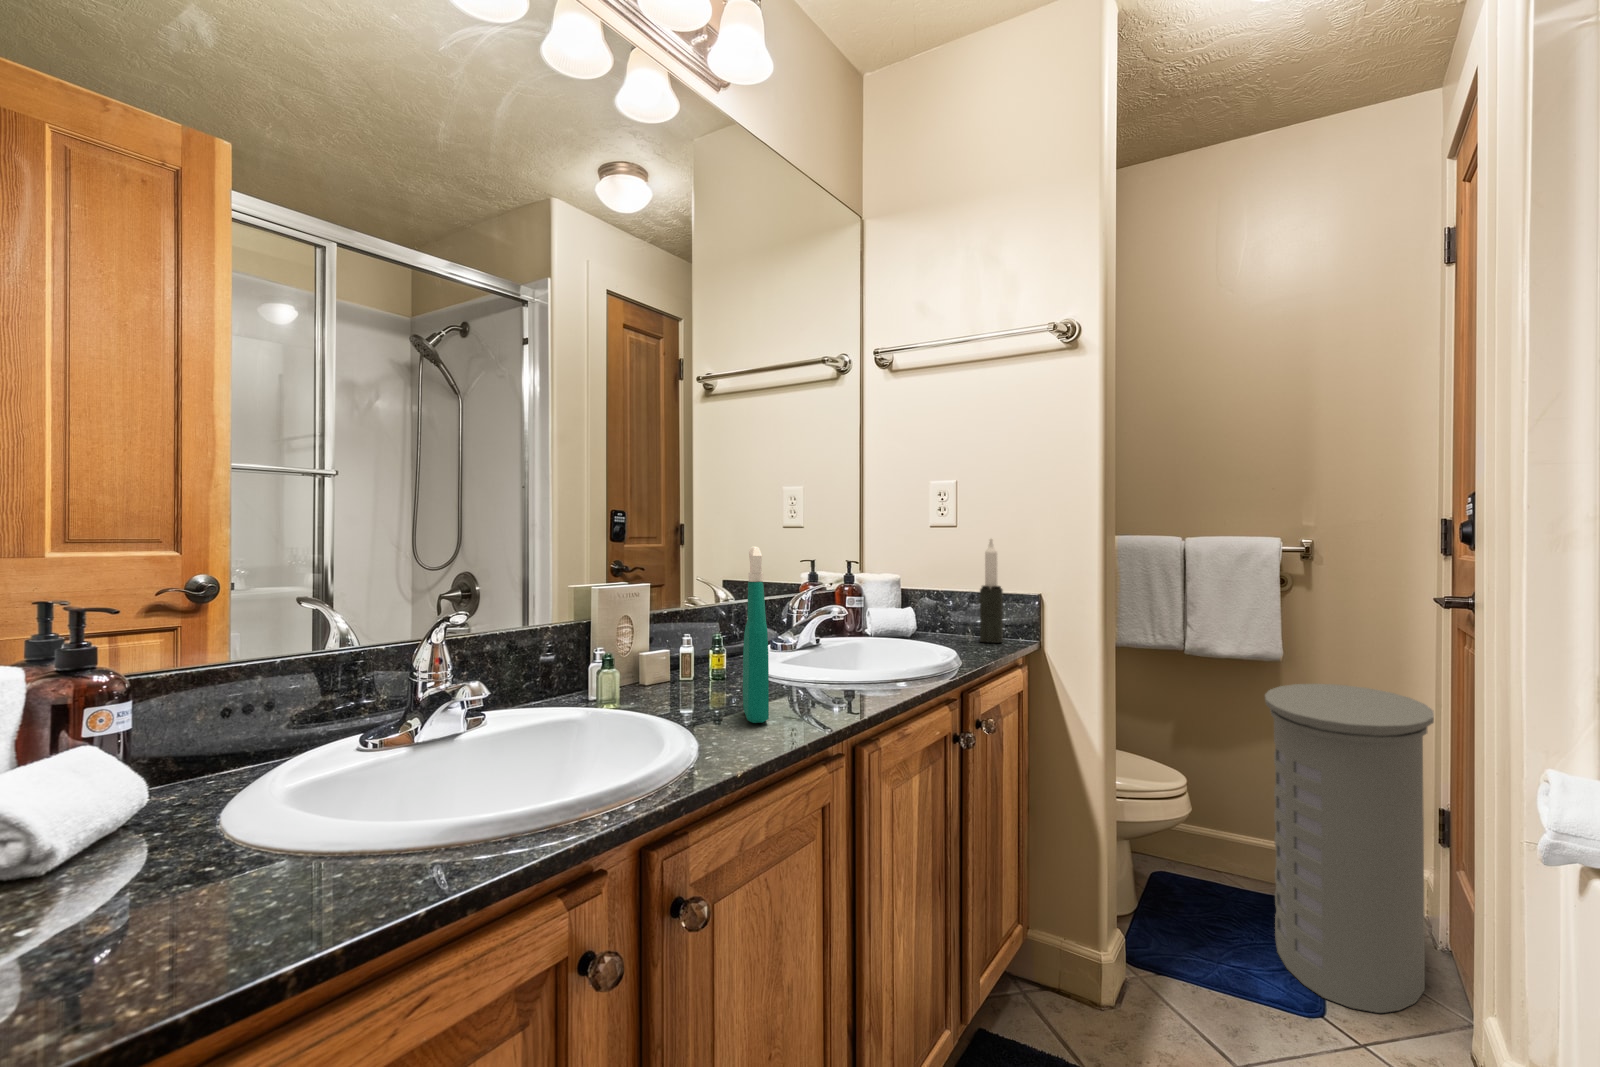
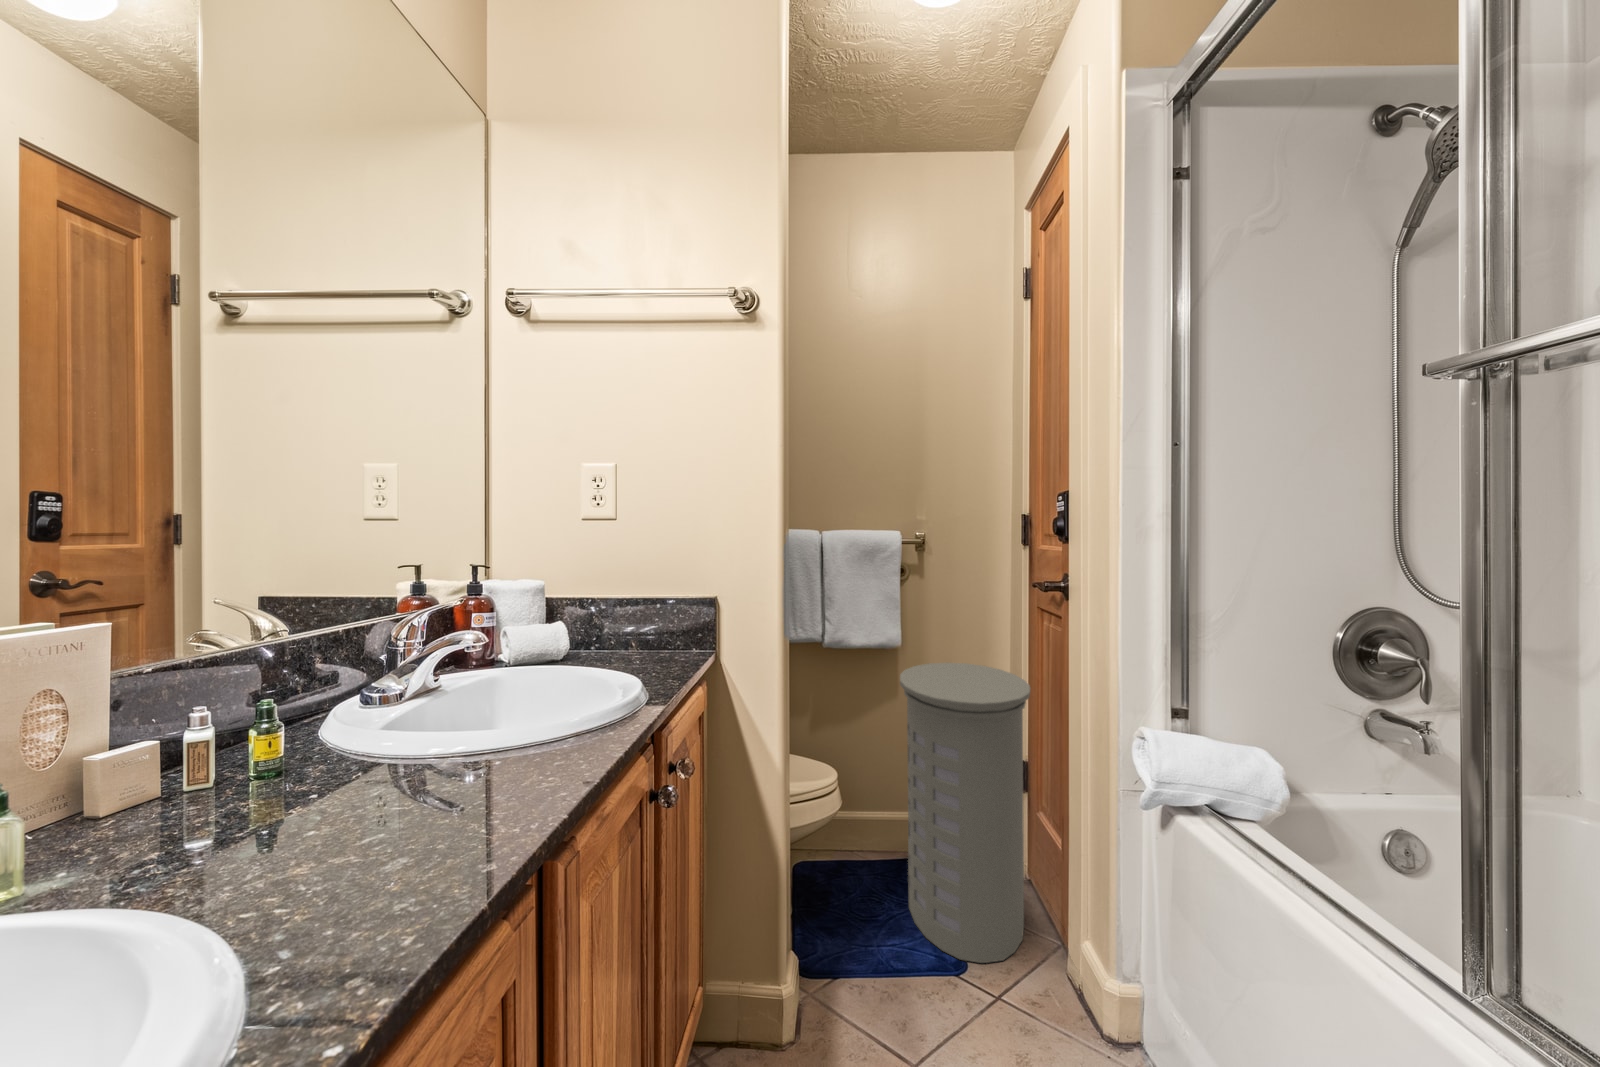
candle: present [980,539,1003,643] -> none [648,534,674,658]
spray bottle: present [743,546,769,723] -> none [329,553,391,884]

